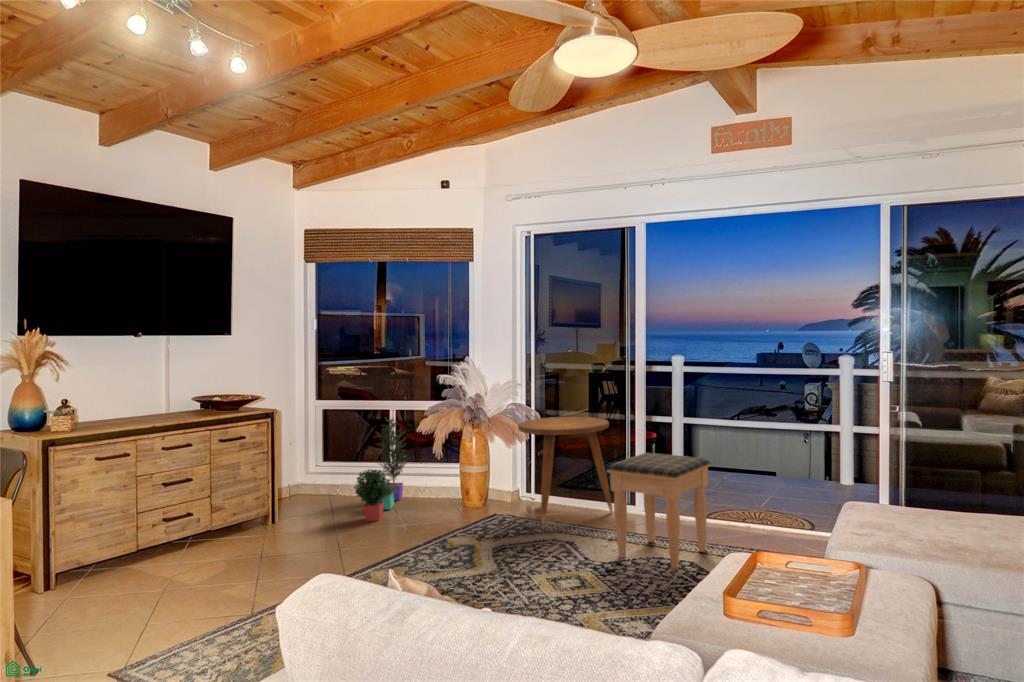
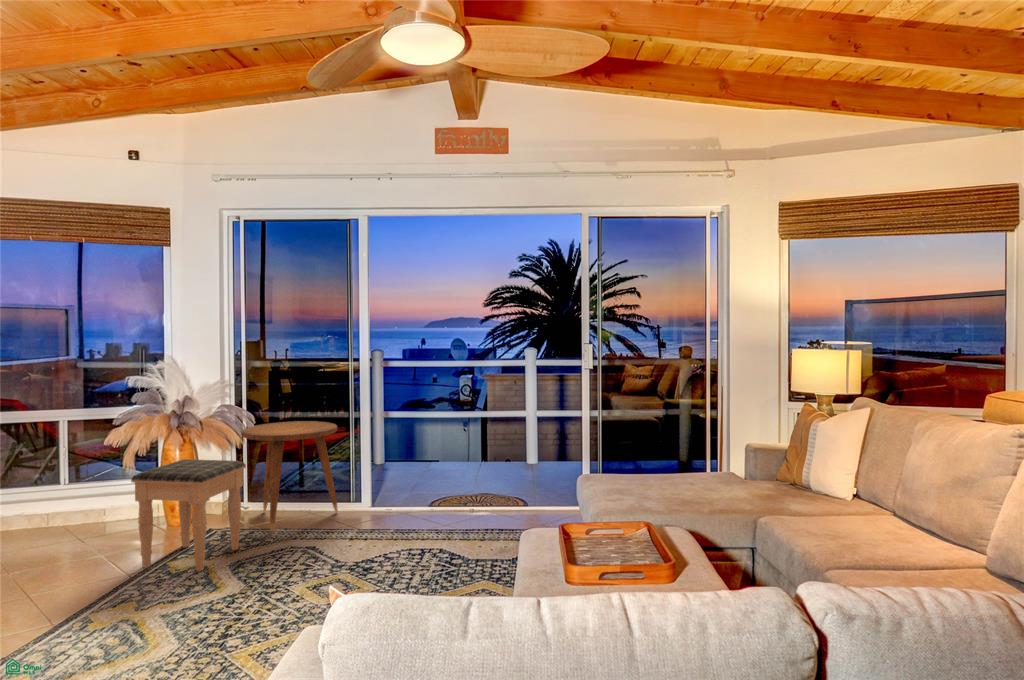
potted plant: present [354,419,407,521] -> none [24,430,93,557]
footstool: present [607,453,710,568] -> present [131,459,246,571]

